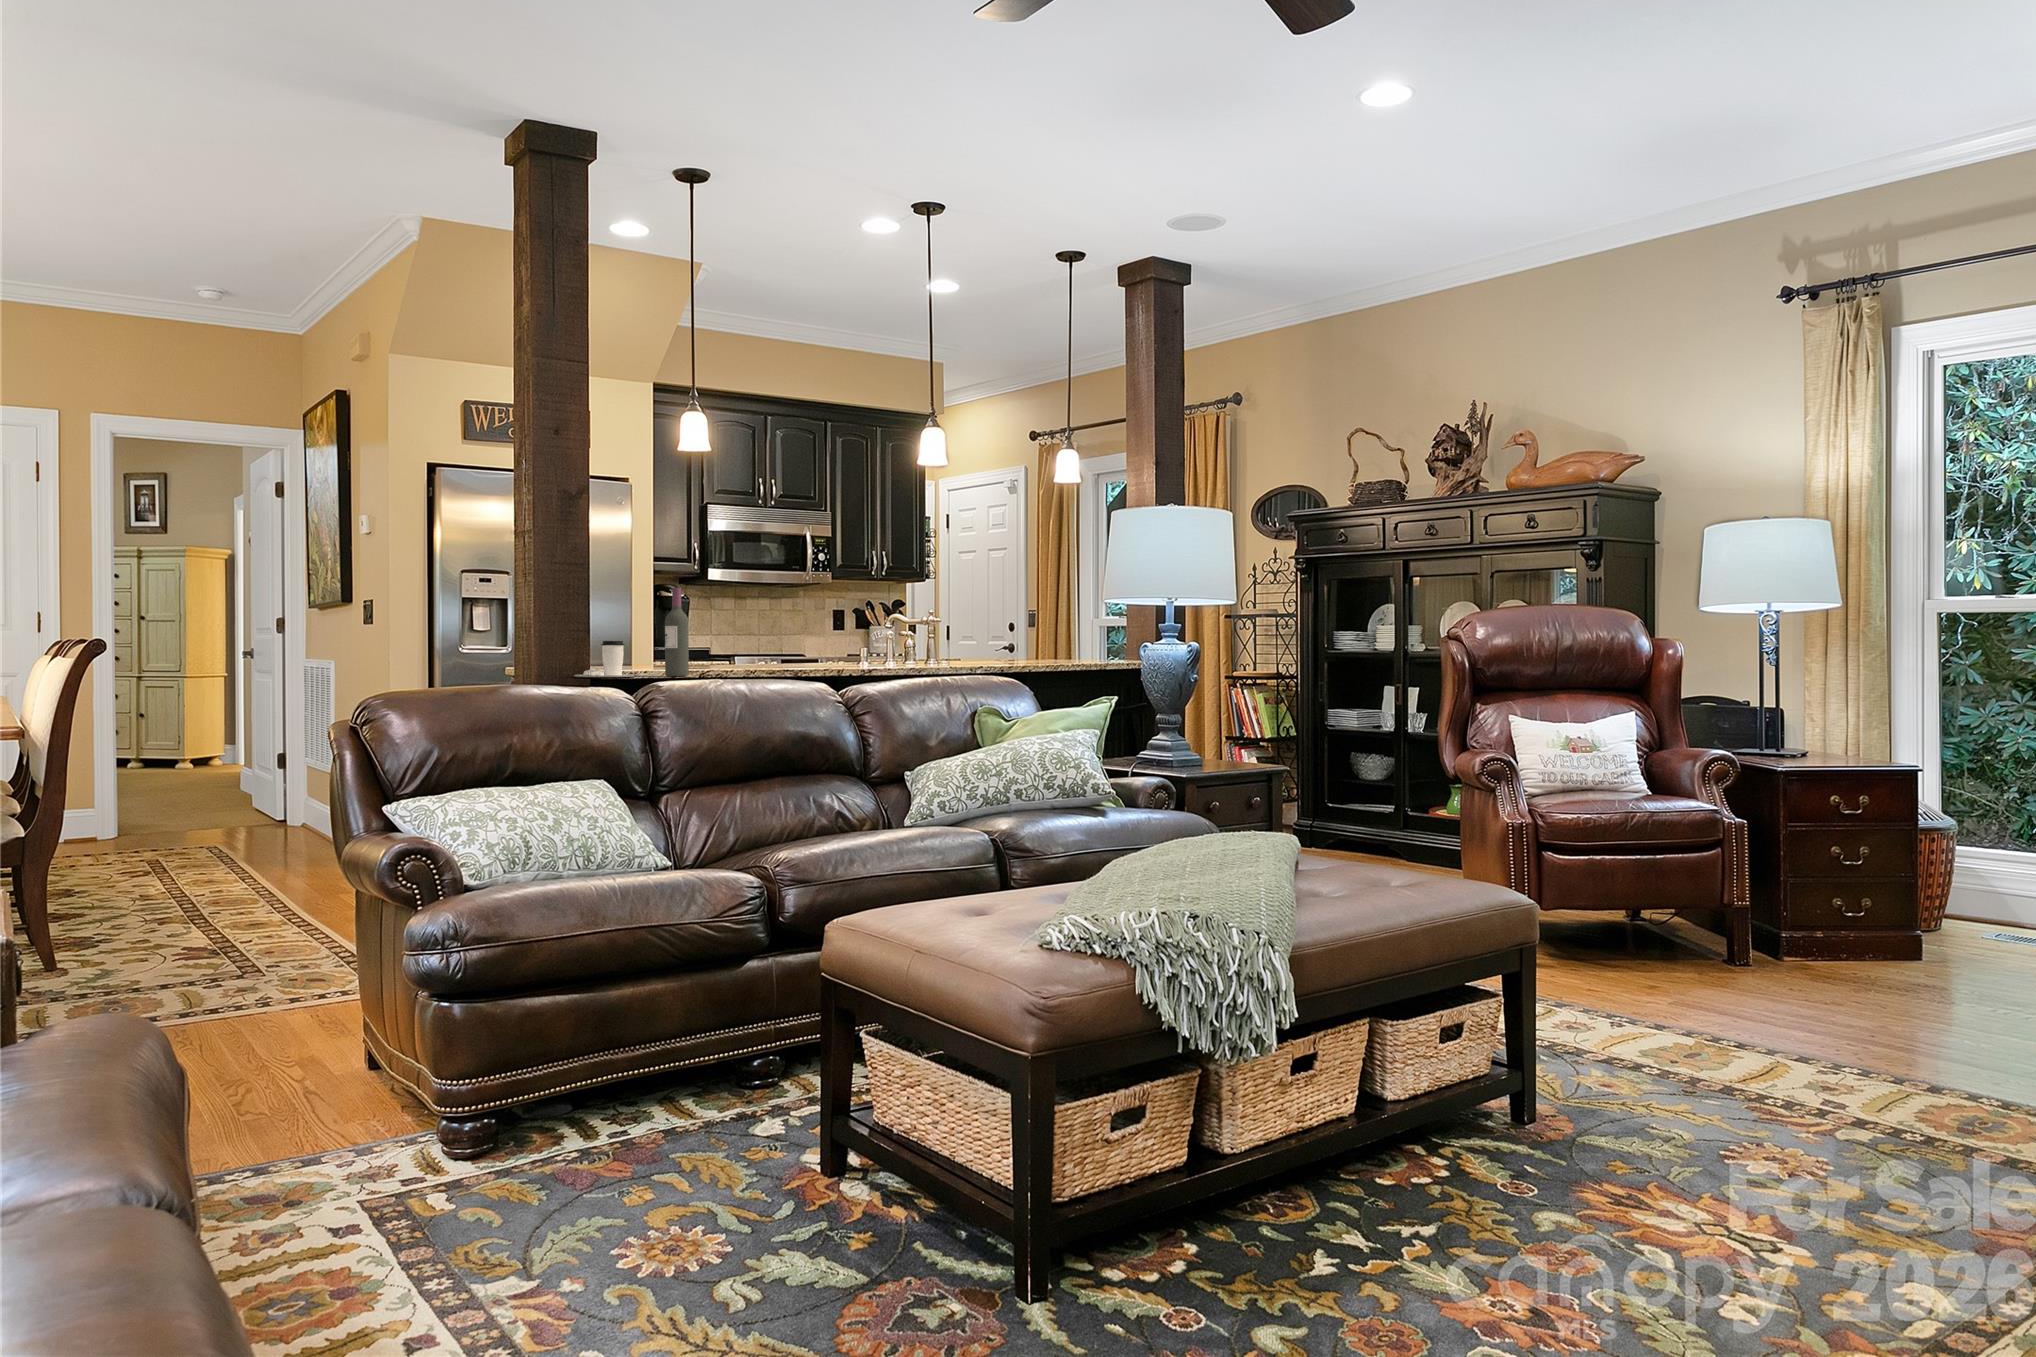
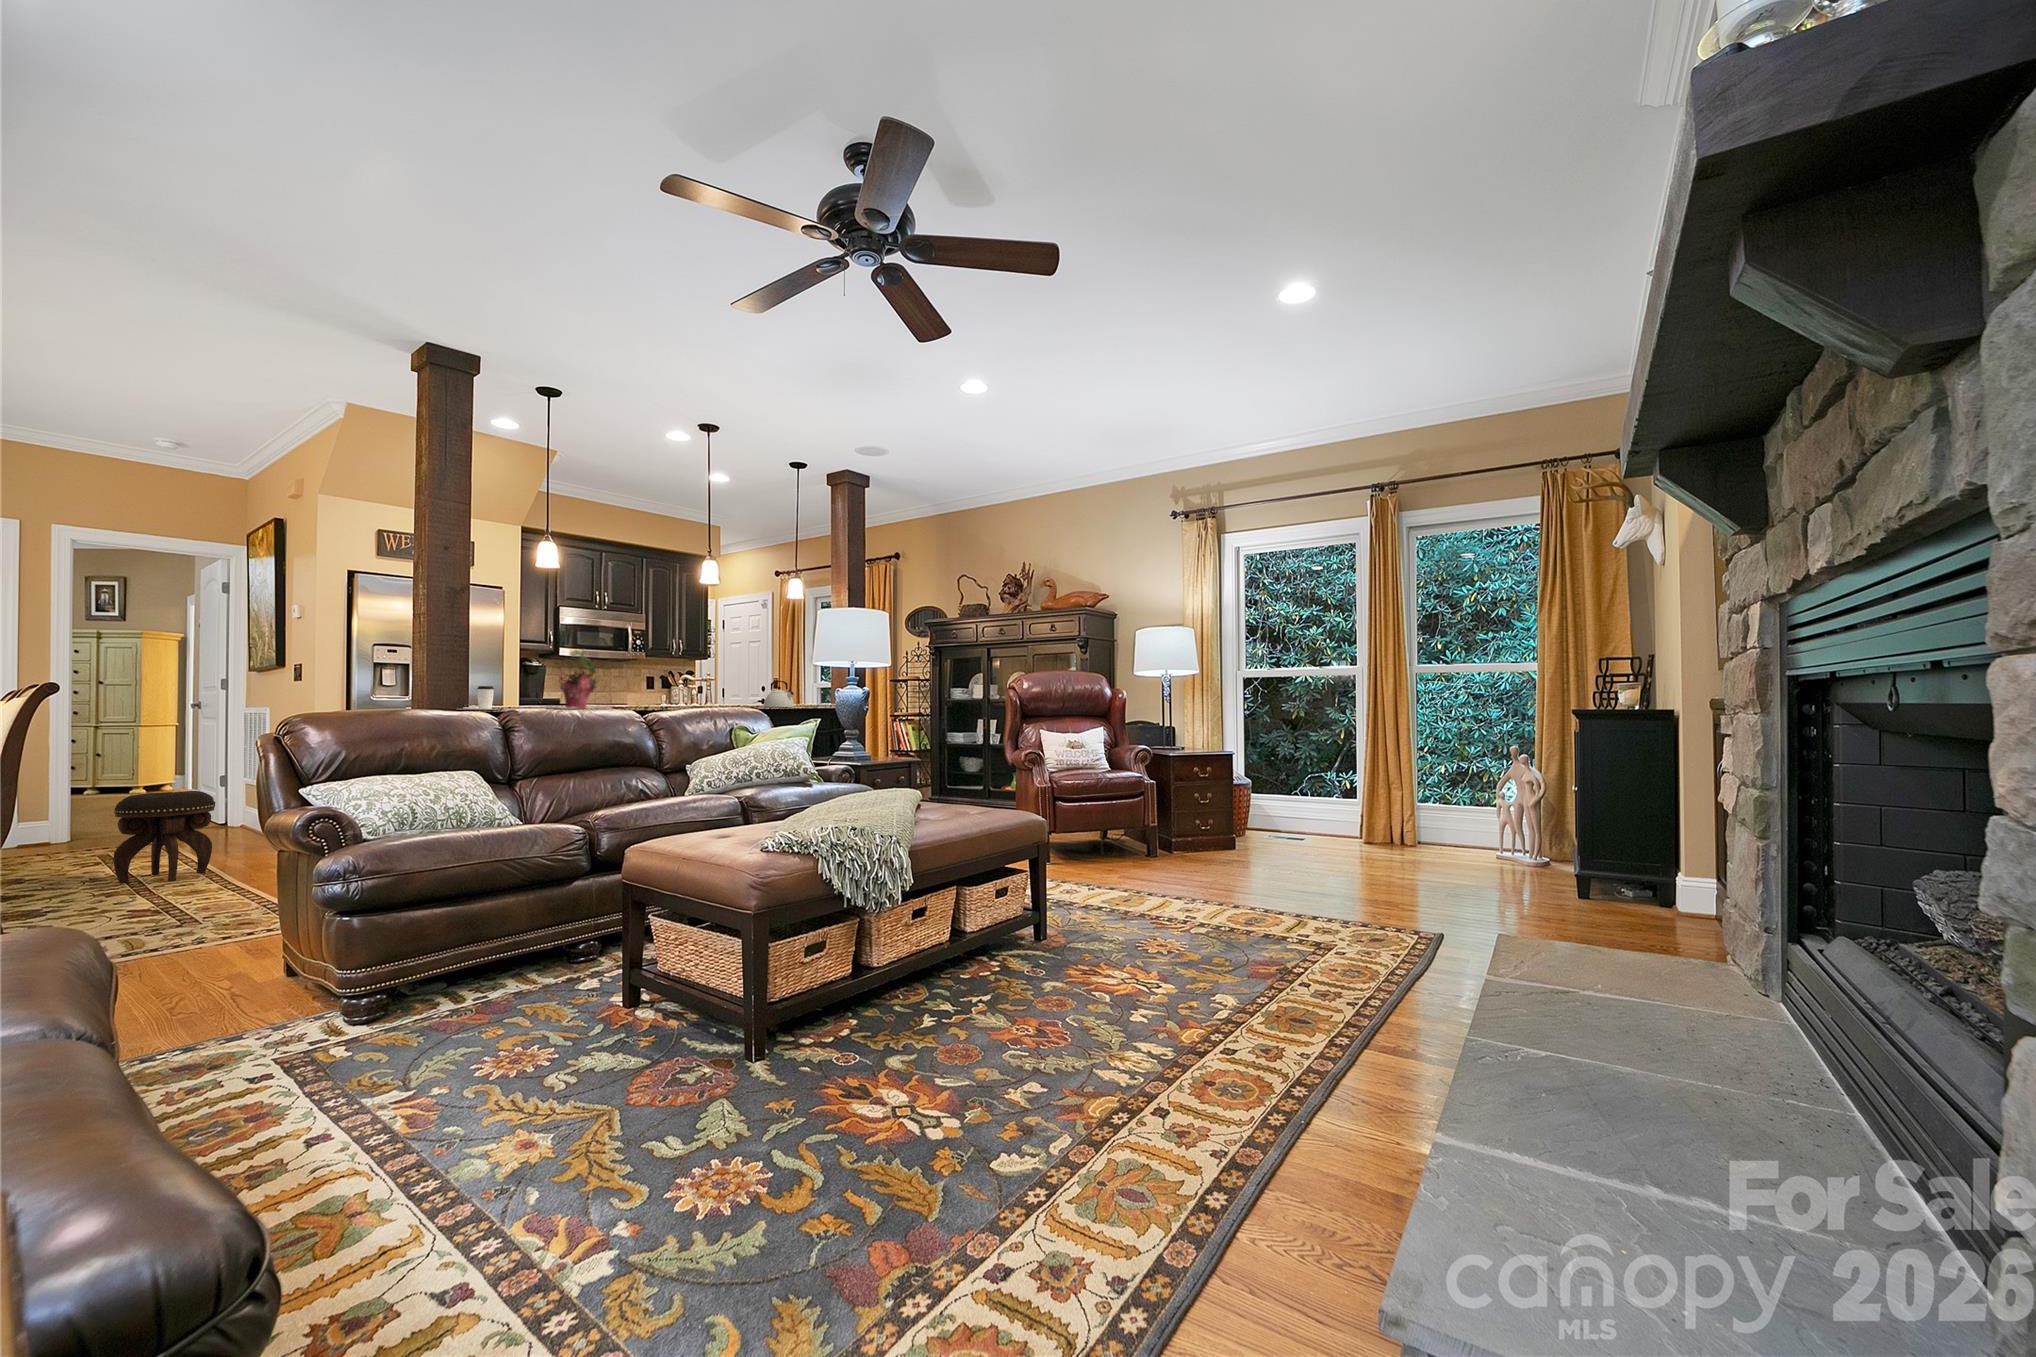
potted plant: none [694,577,789,674] -> present [547,649,611,709]
wine bottle: present [665,588,689,676] -> none [524,653,542,709]
kettle: none [1015,624,1065,669] -> present [764,681,794,707]
footstool: none [181,785,290,908] -> present [113,791,215,883]

